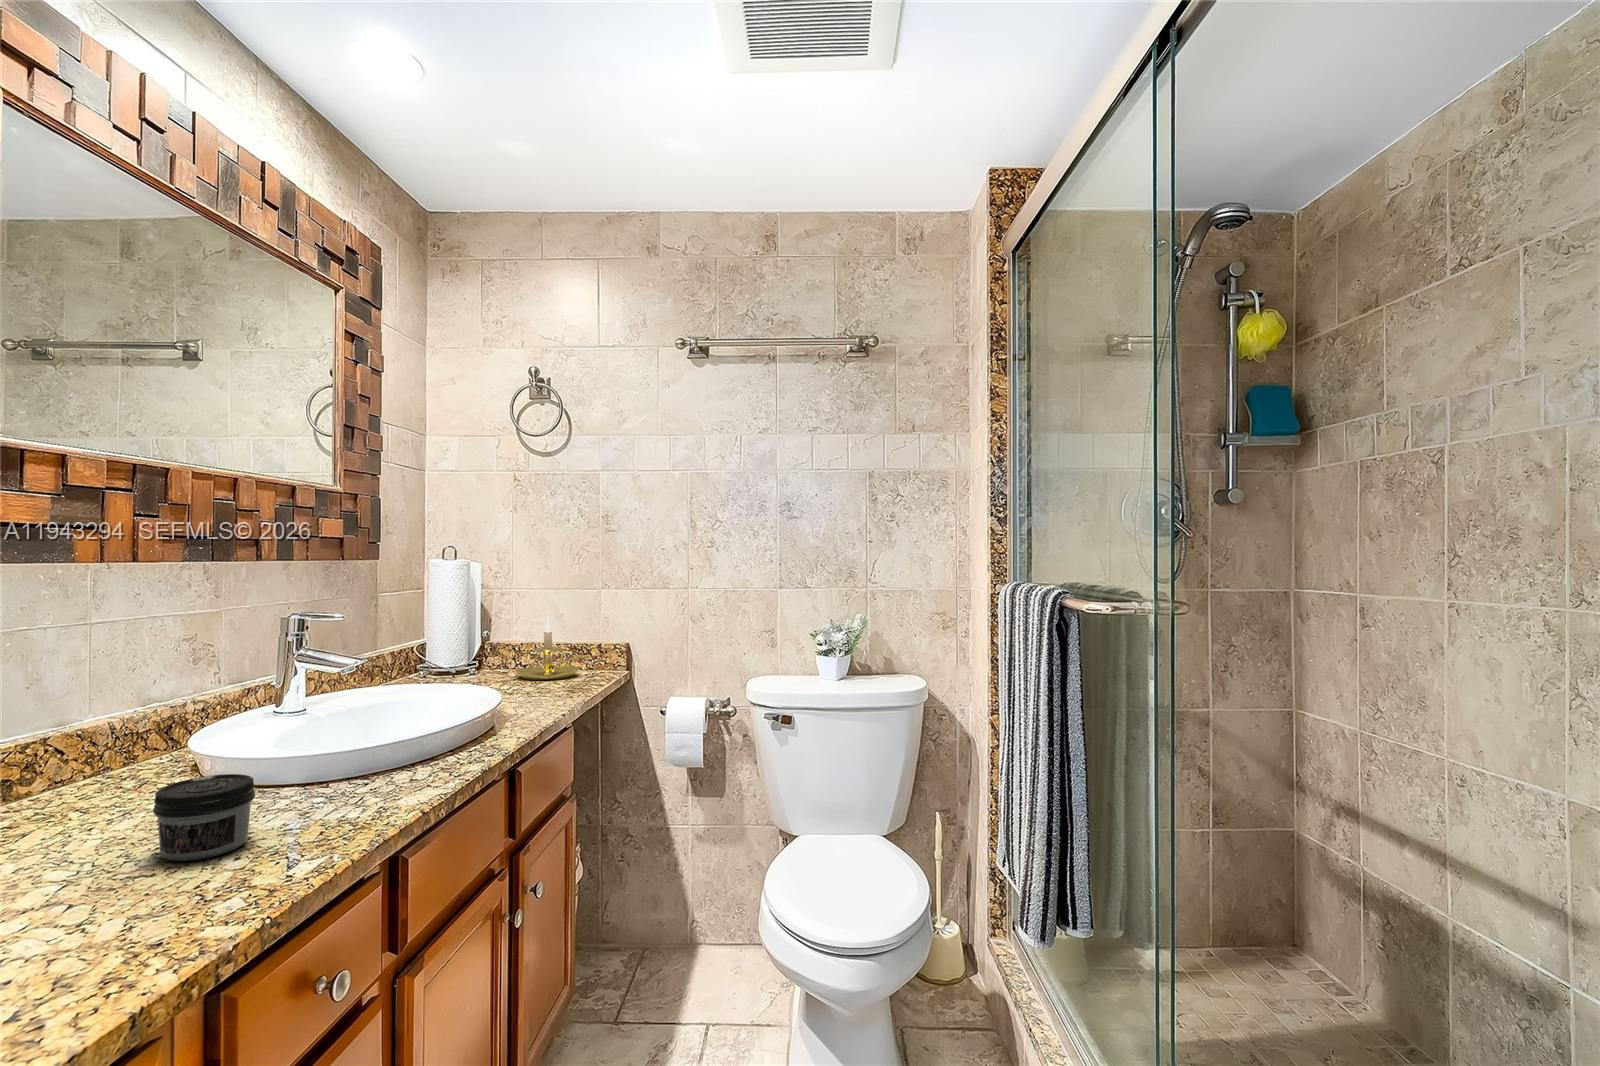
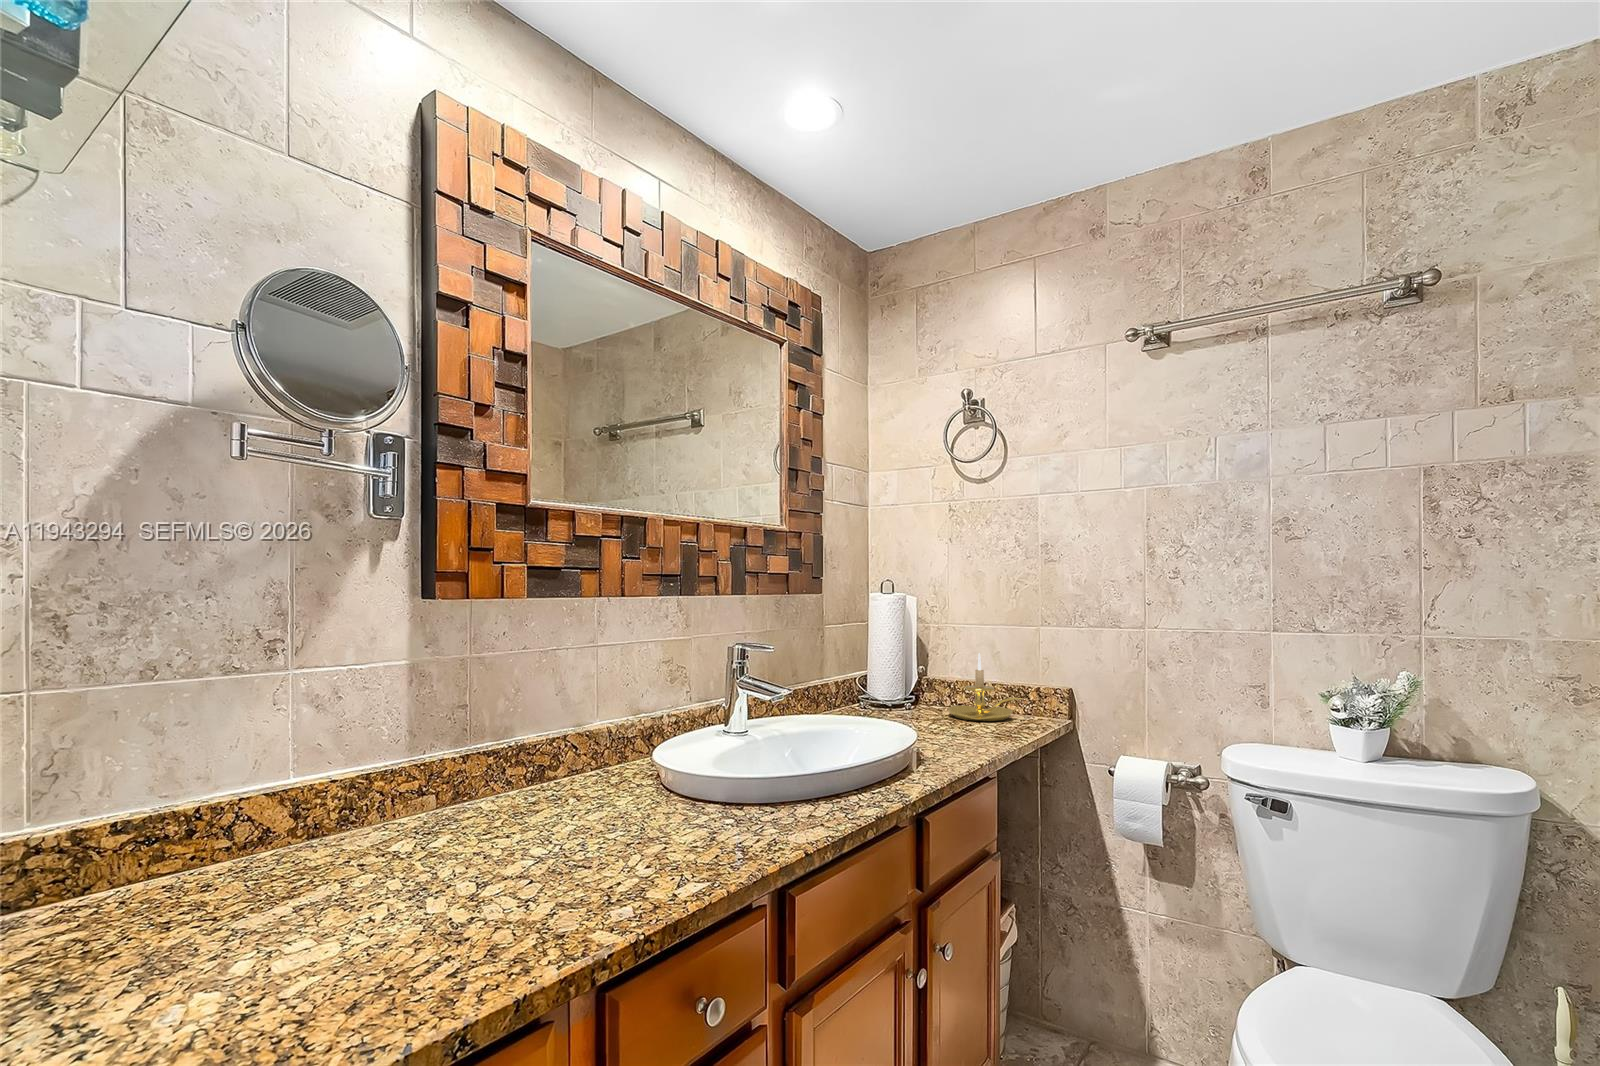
jar: present [153,774,255,861] -> none [596,785,668,860]

